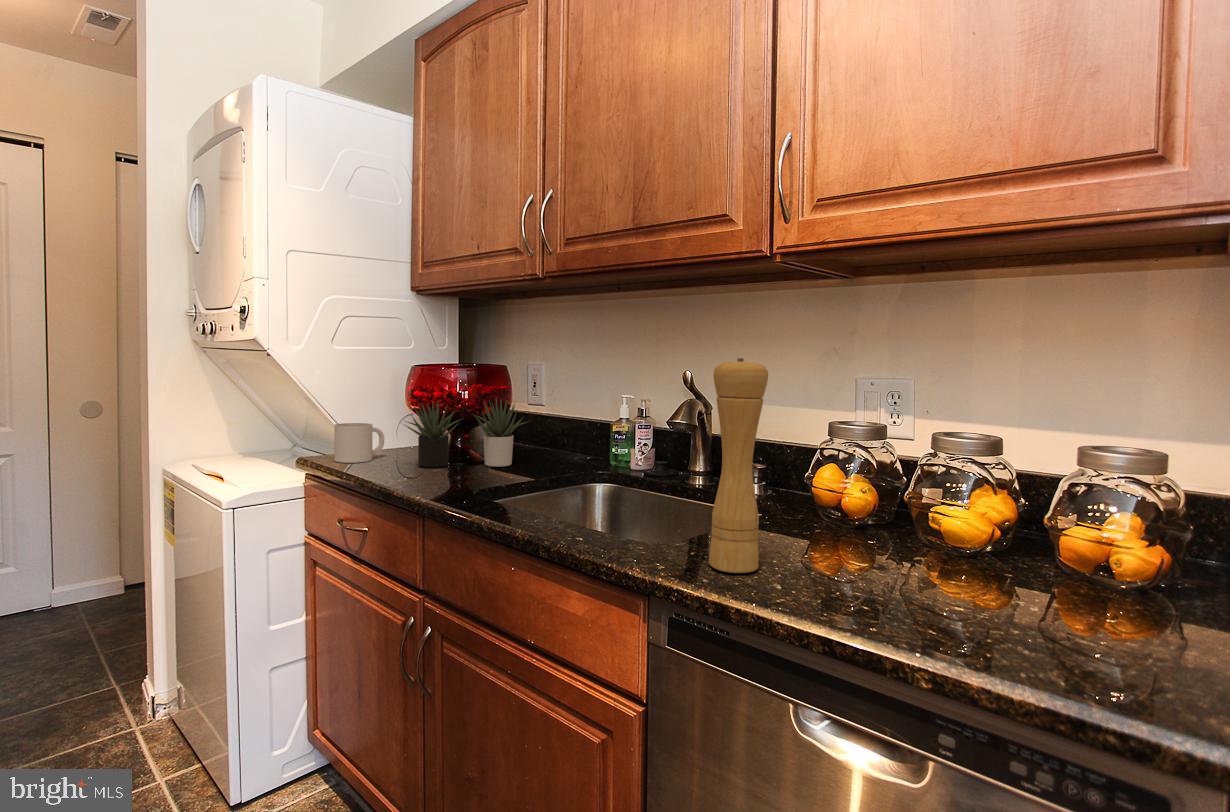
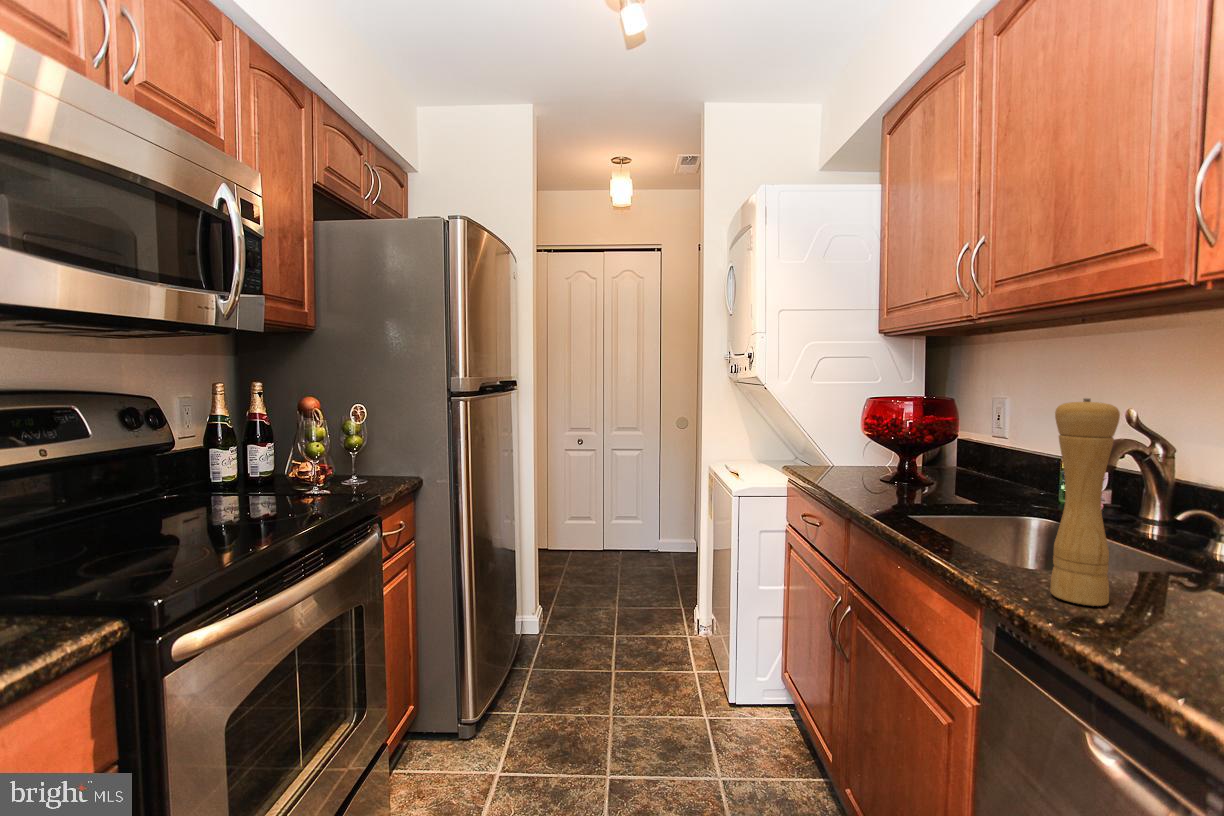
succulent plant: present [405,399,529,467] -> none [853,426,973,490]
mug: present [334,423,384,463] -> none [806,443,846,474]

